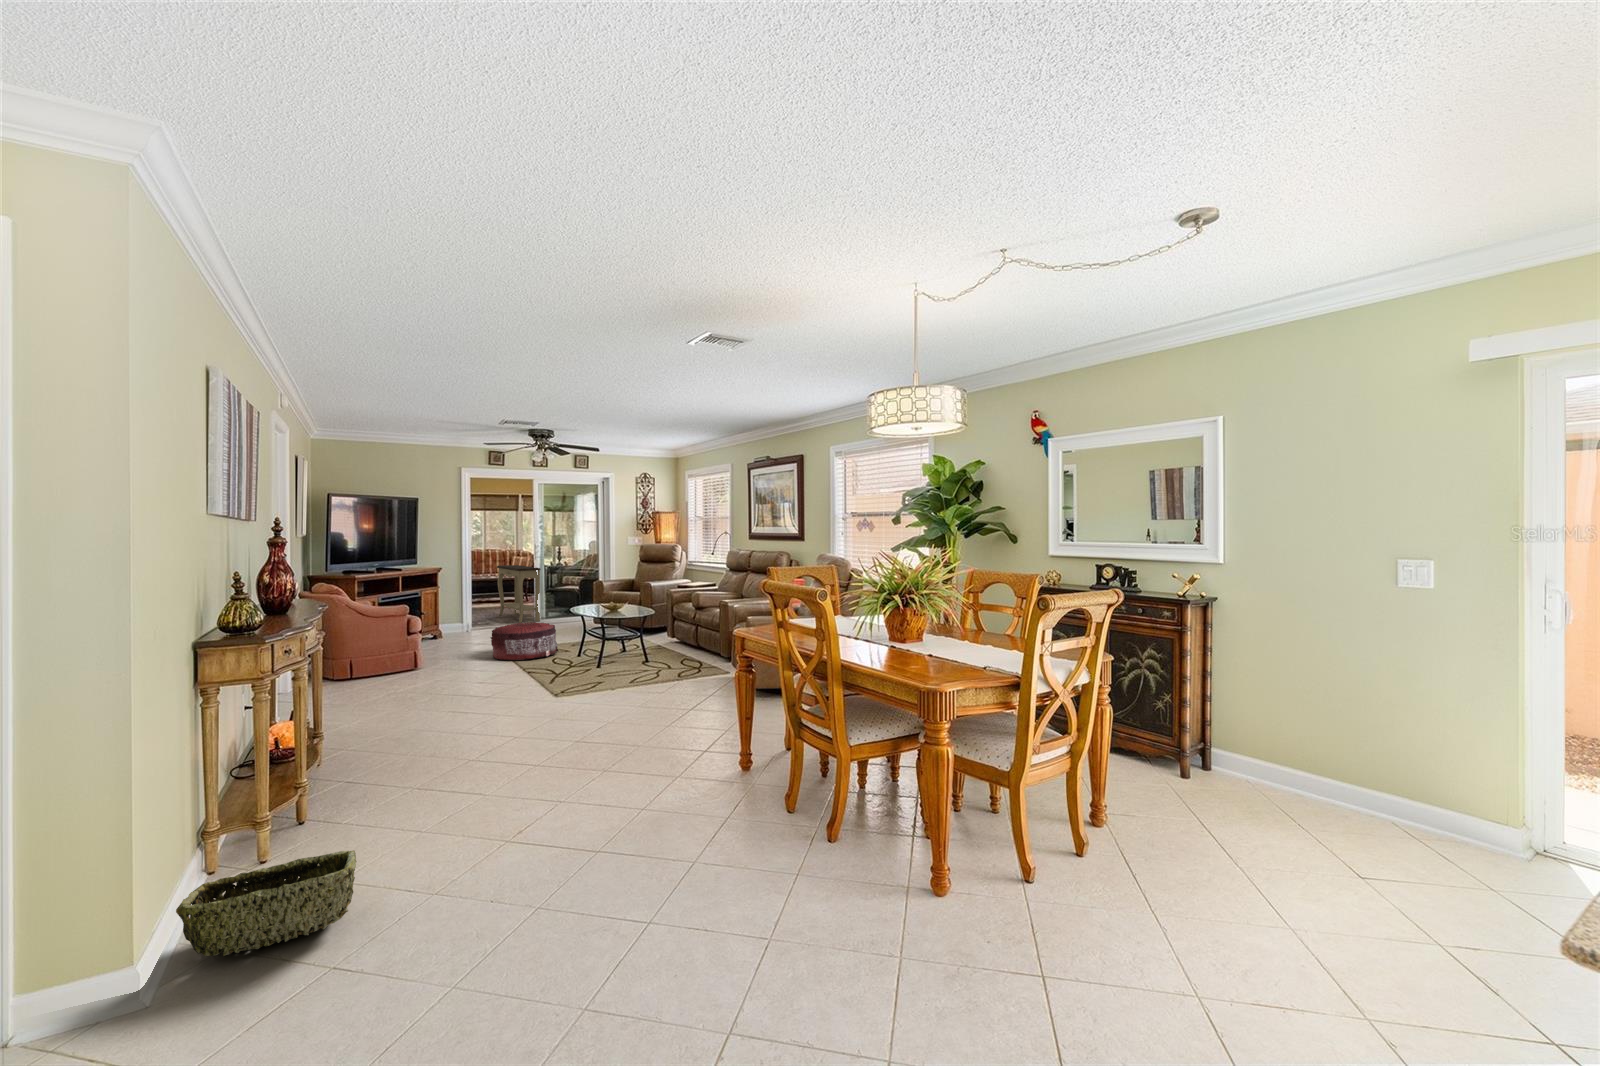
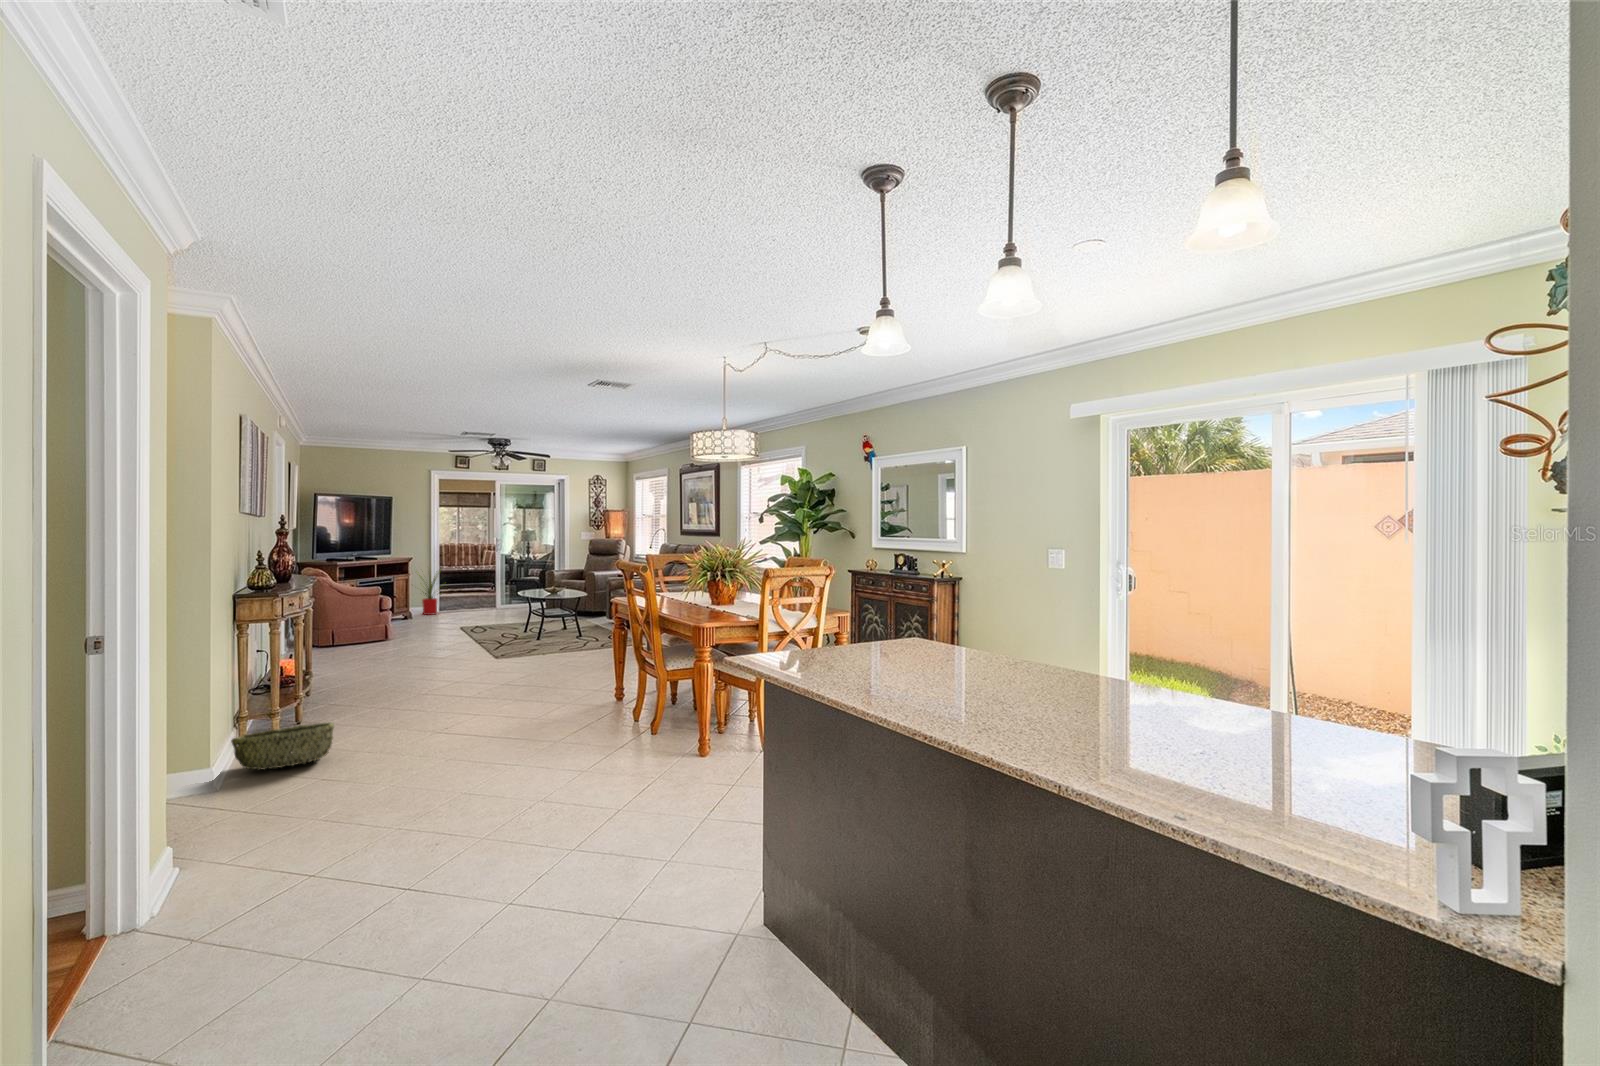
console table: present [497,565,541,623] -> none [465,557,503,608]
house plant: none [436,574,485,633] -> present [416,569,441,615]
pouf: present [491,622,558,660] -> none [451,604,509,634]

